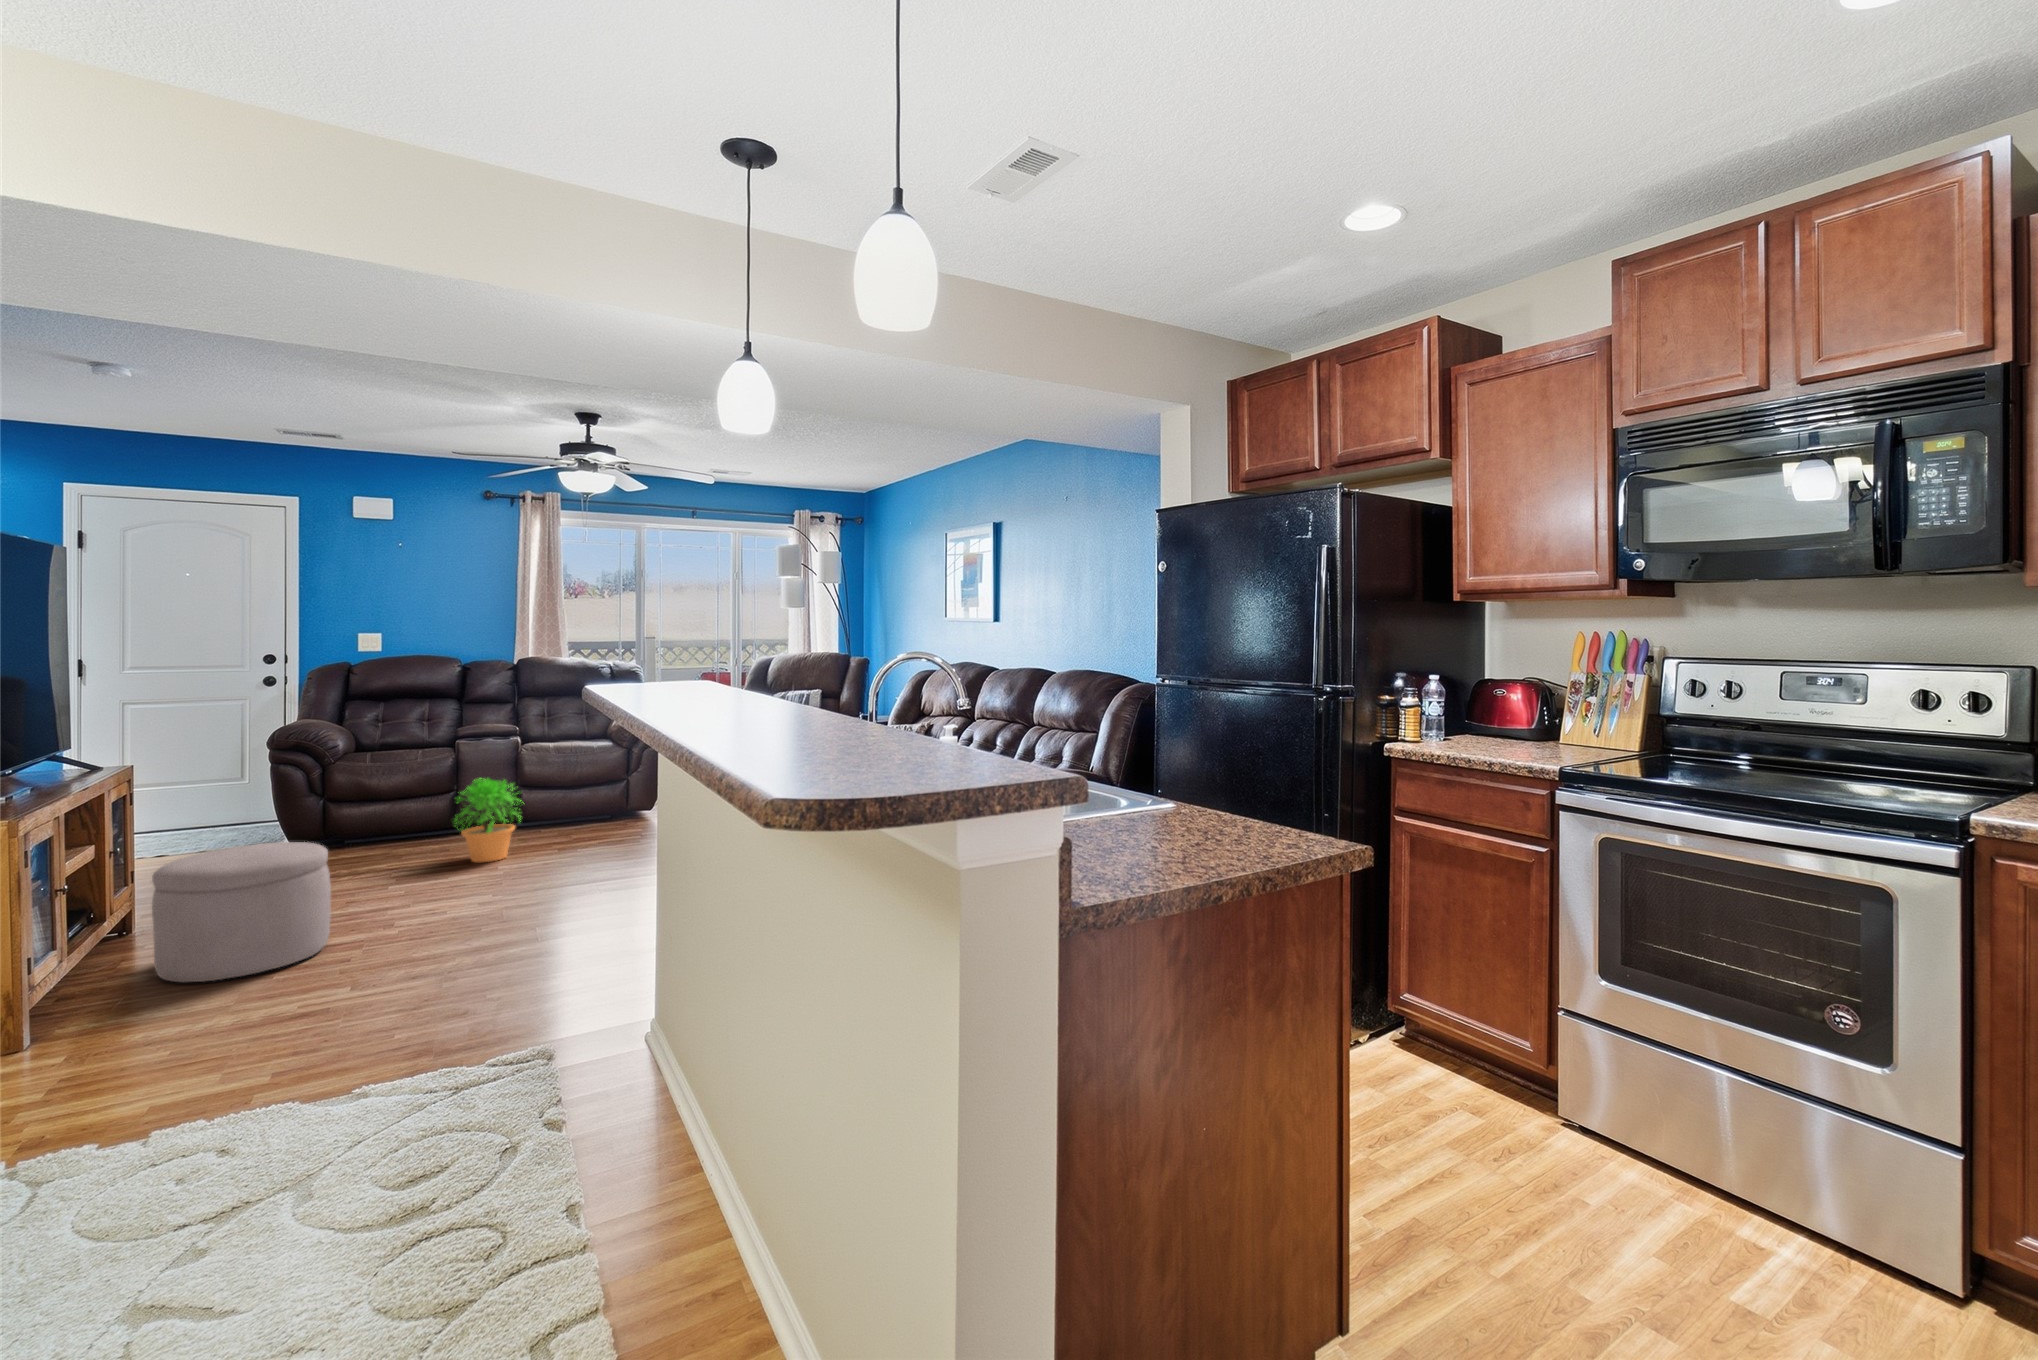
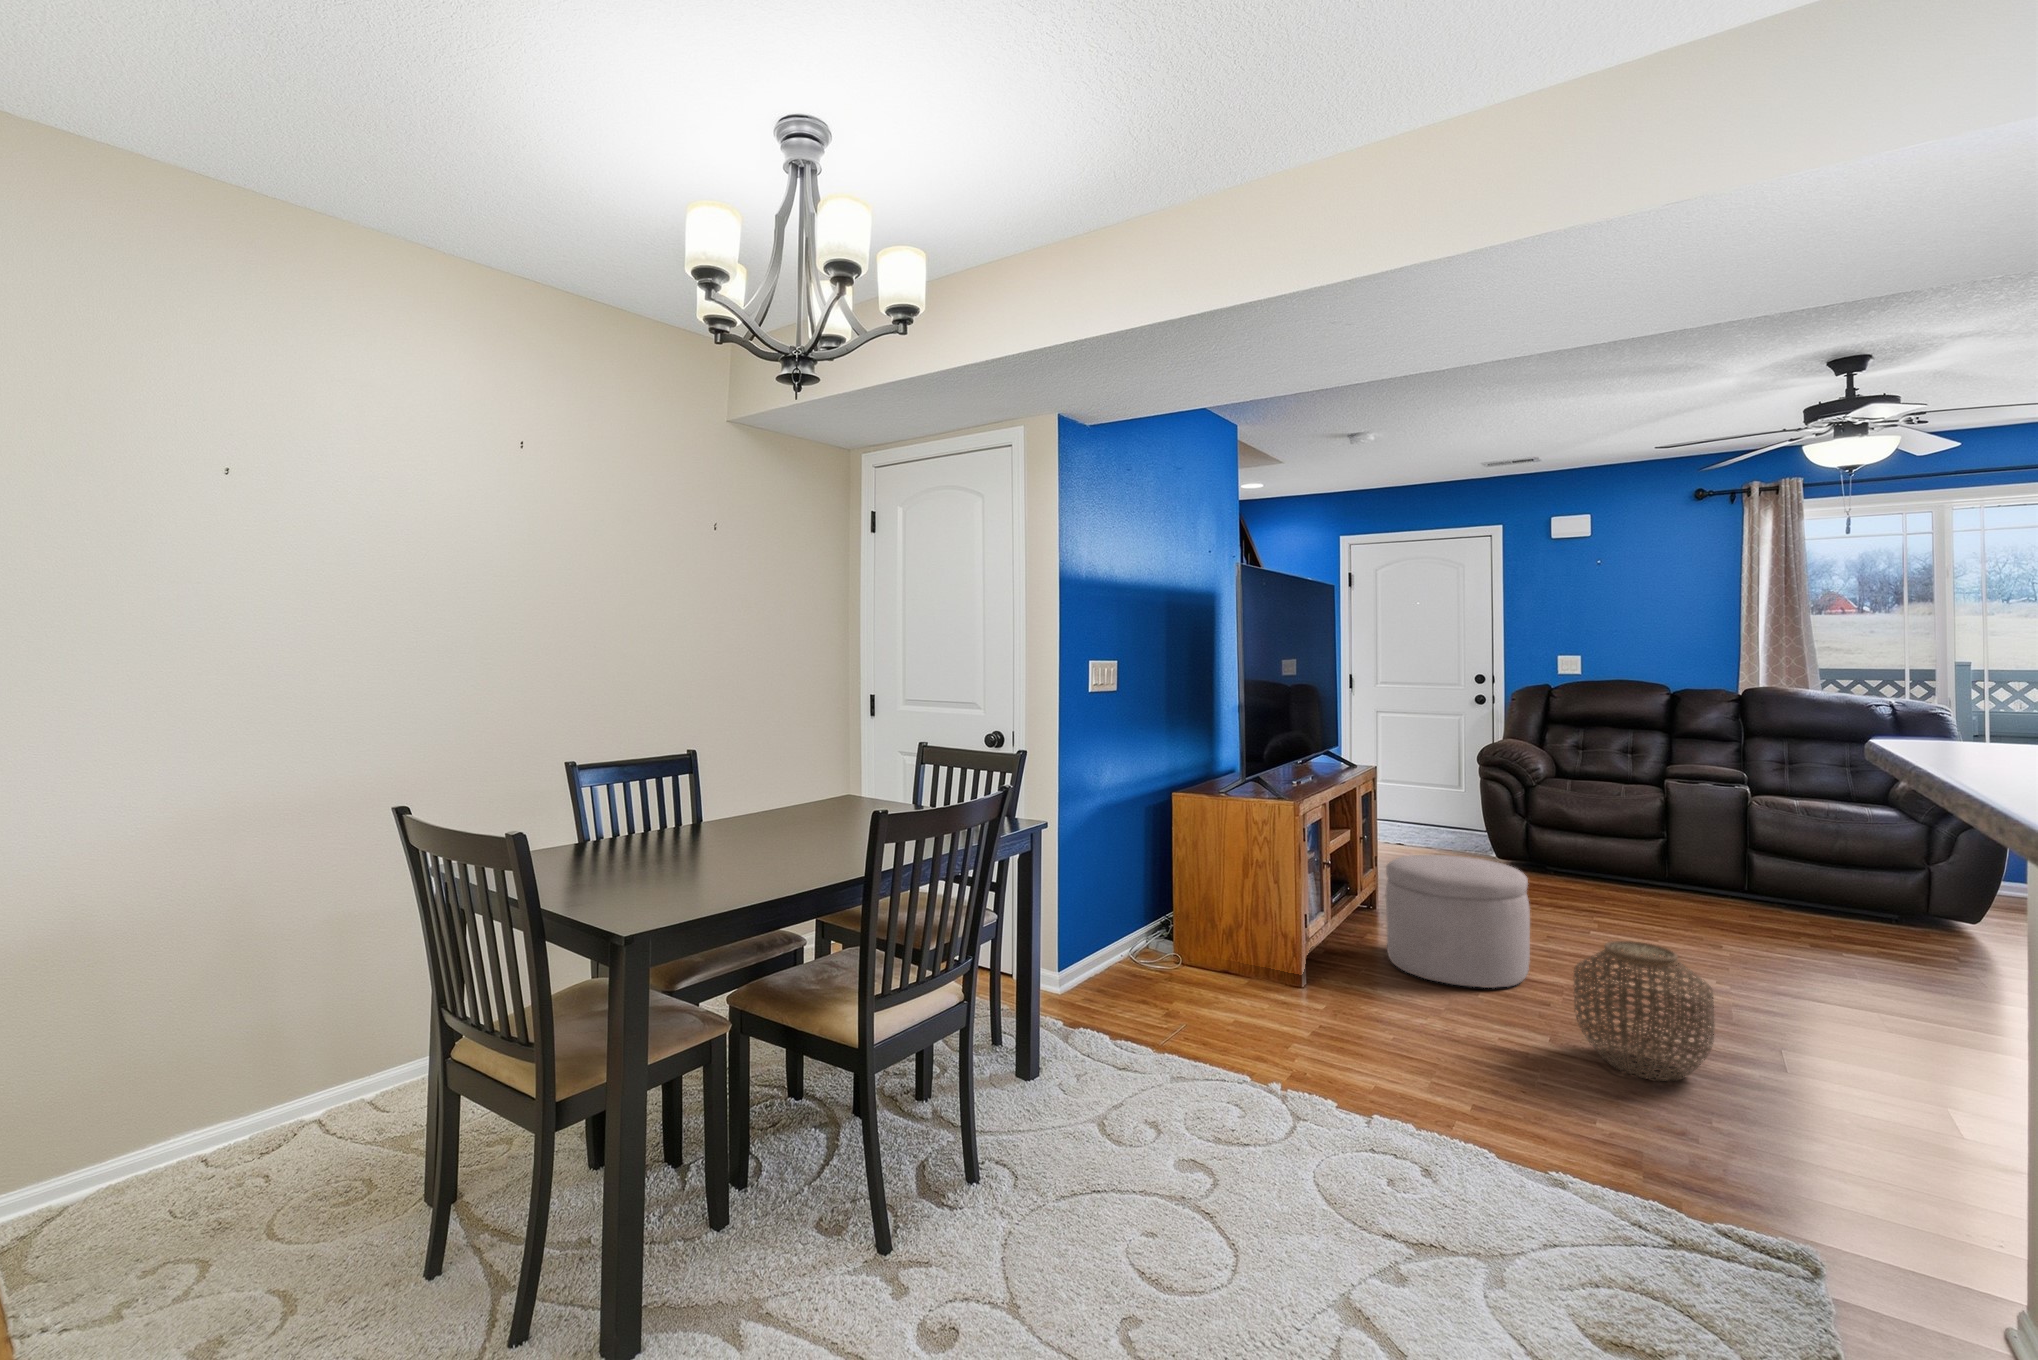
potted plant: present [455,778,521,862] -> none [1657,828,1761,935]
woven basket: none [375,876,490,989] -> present [1574,941,1714,1081]

